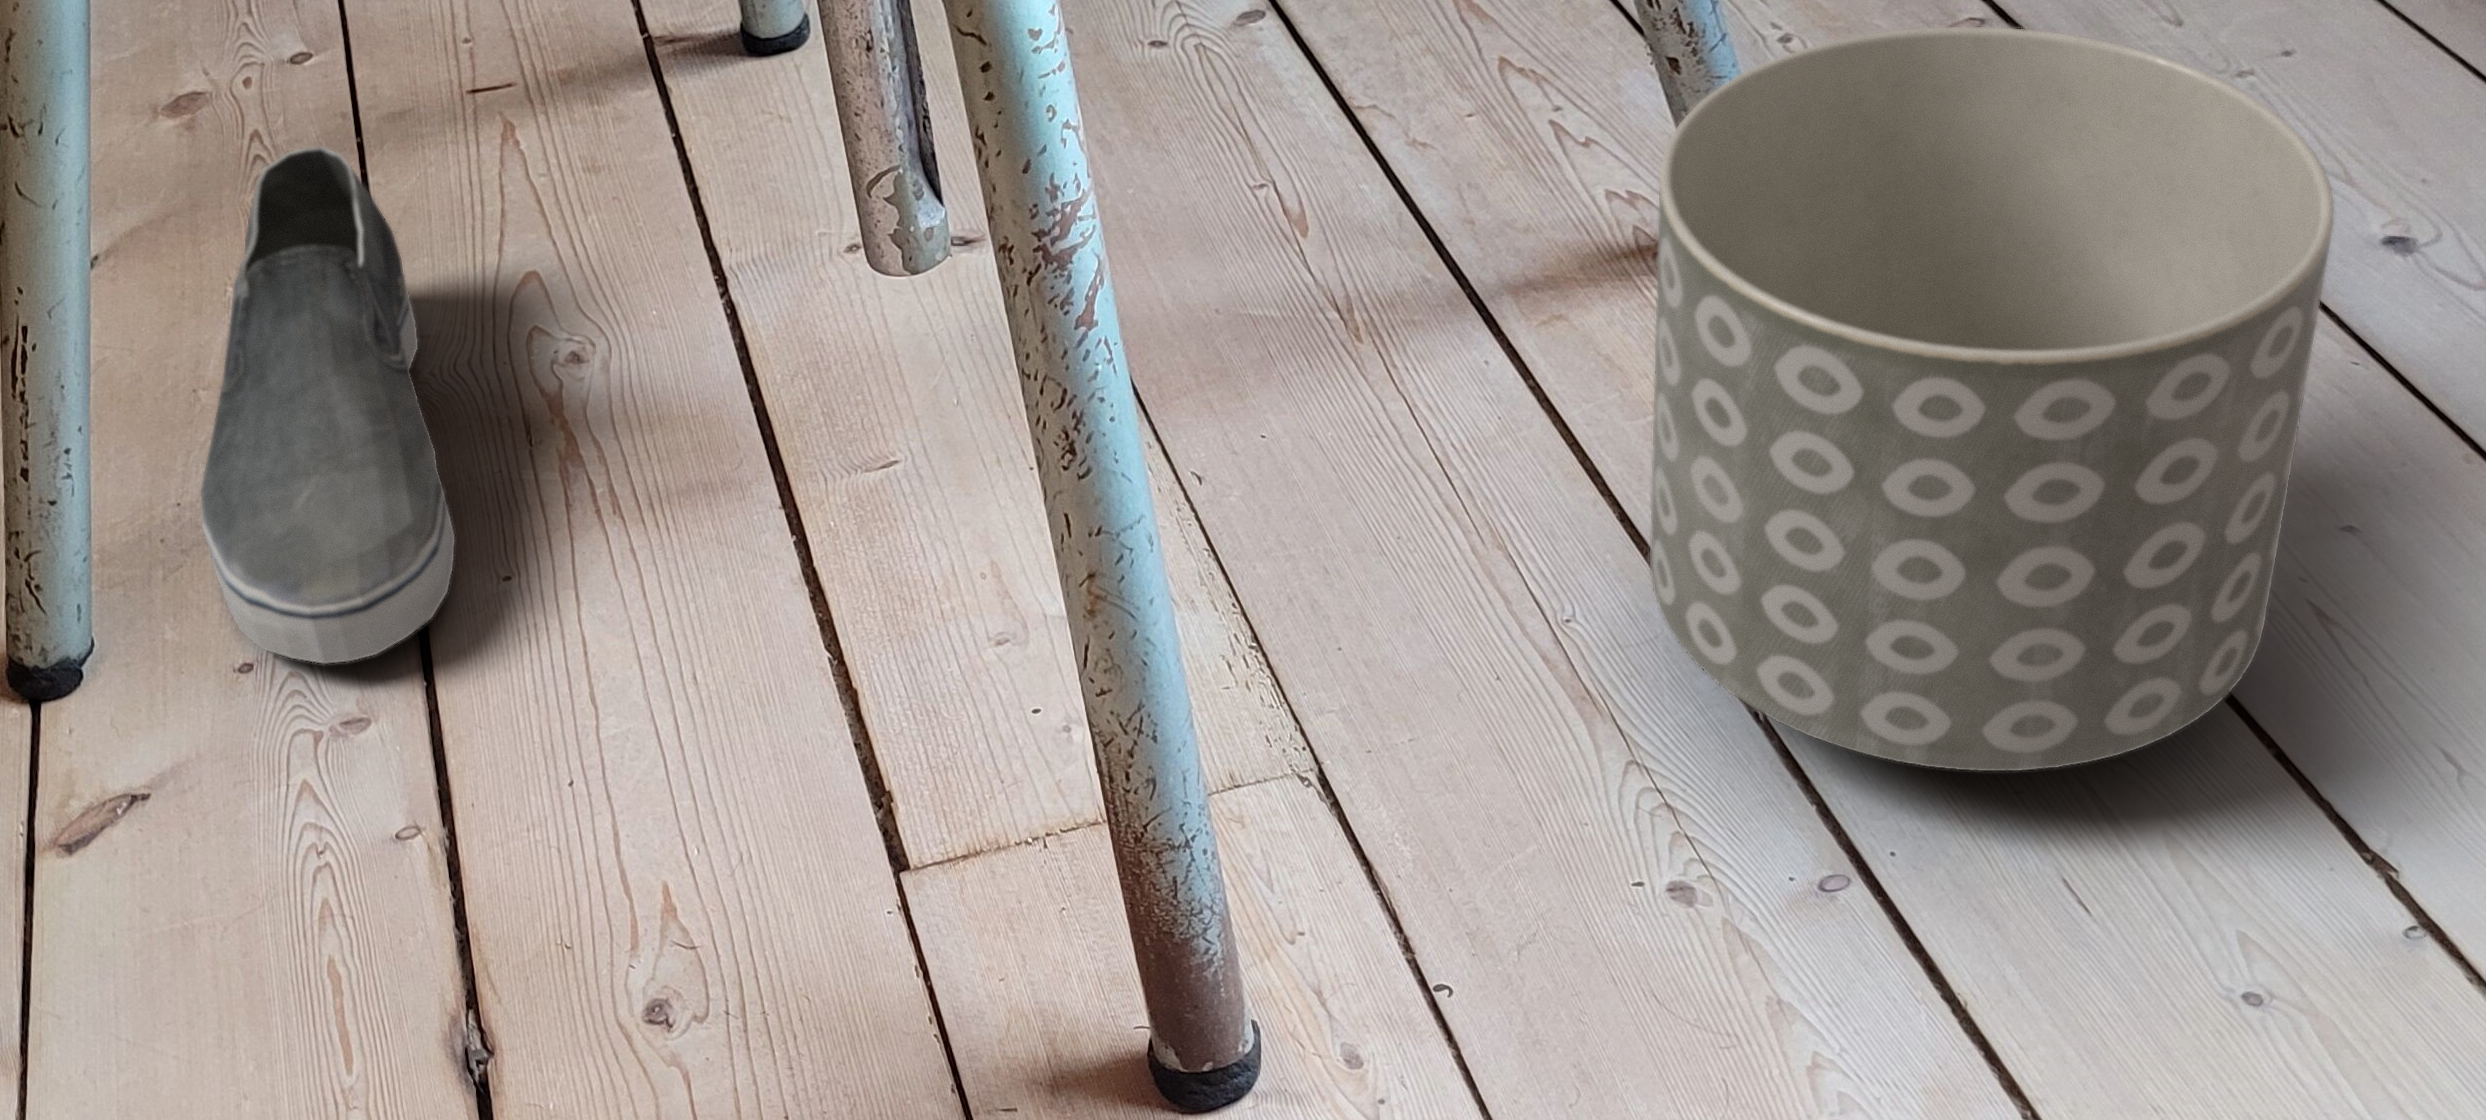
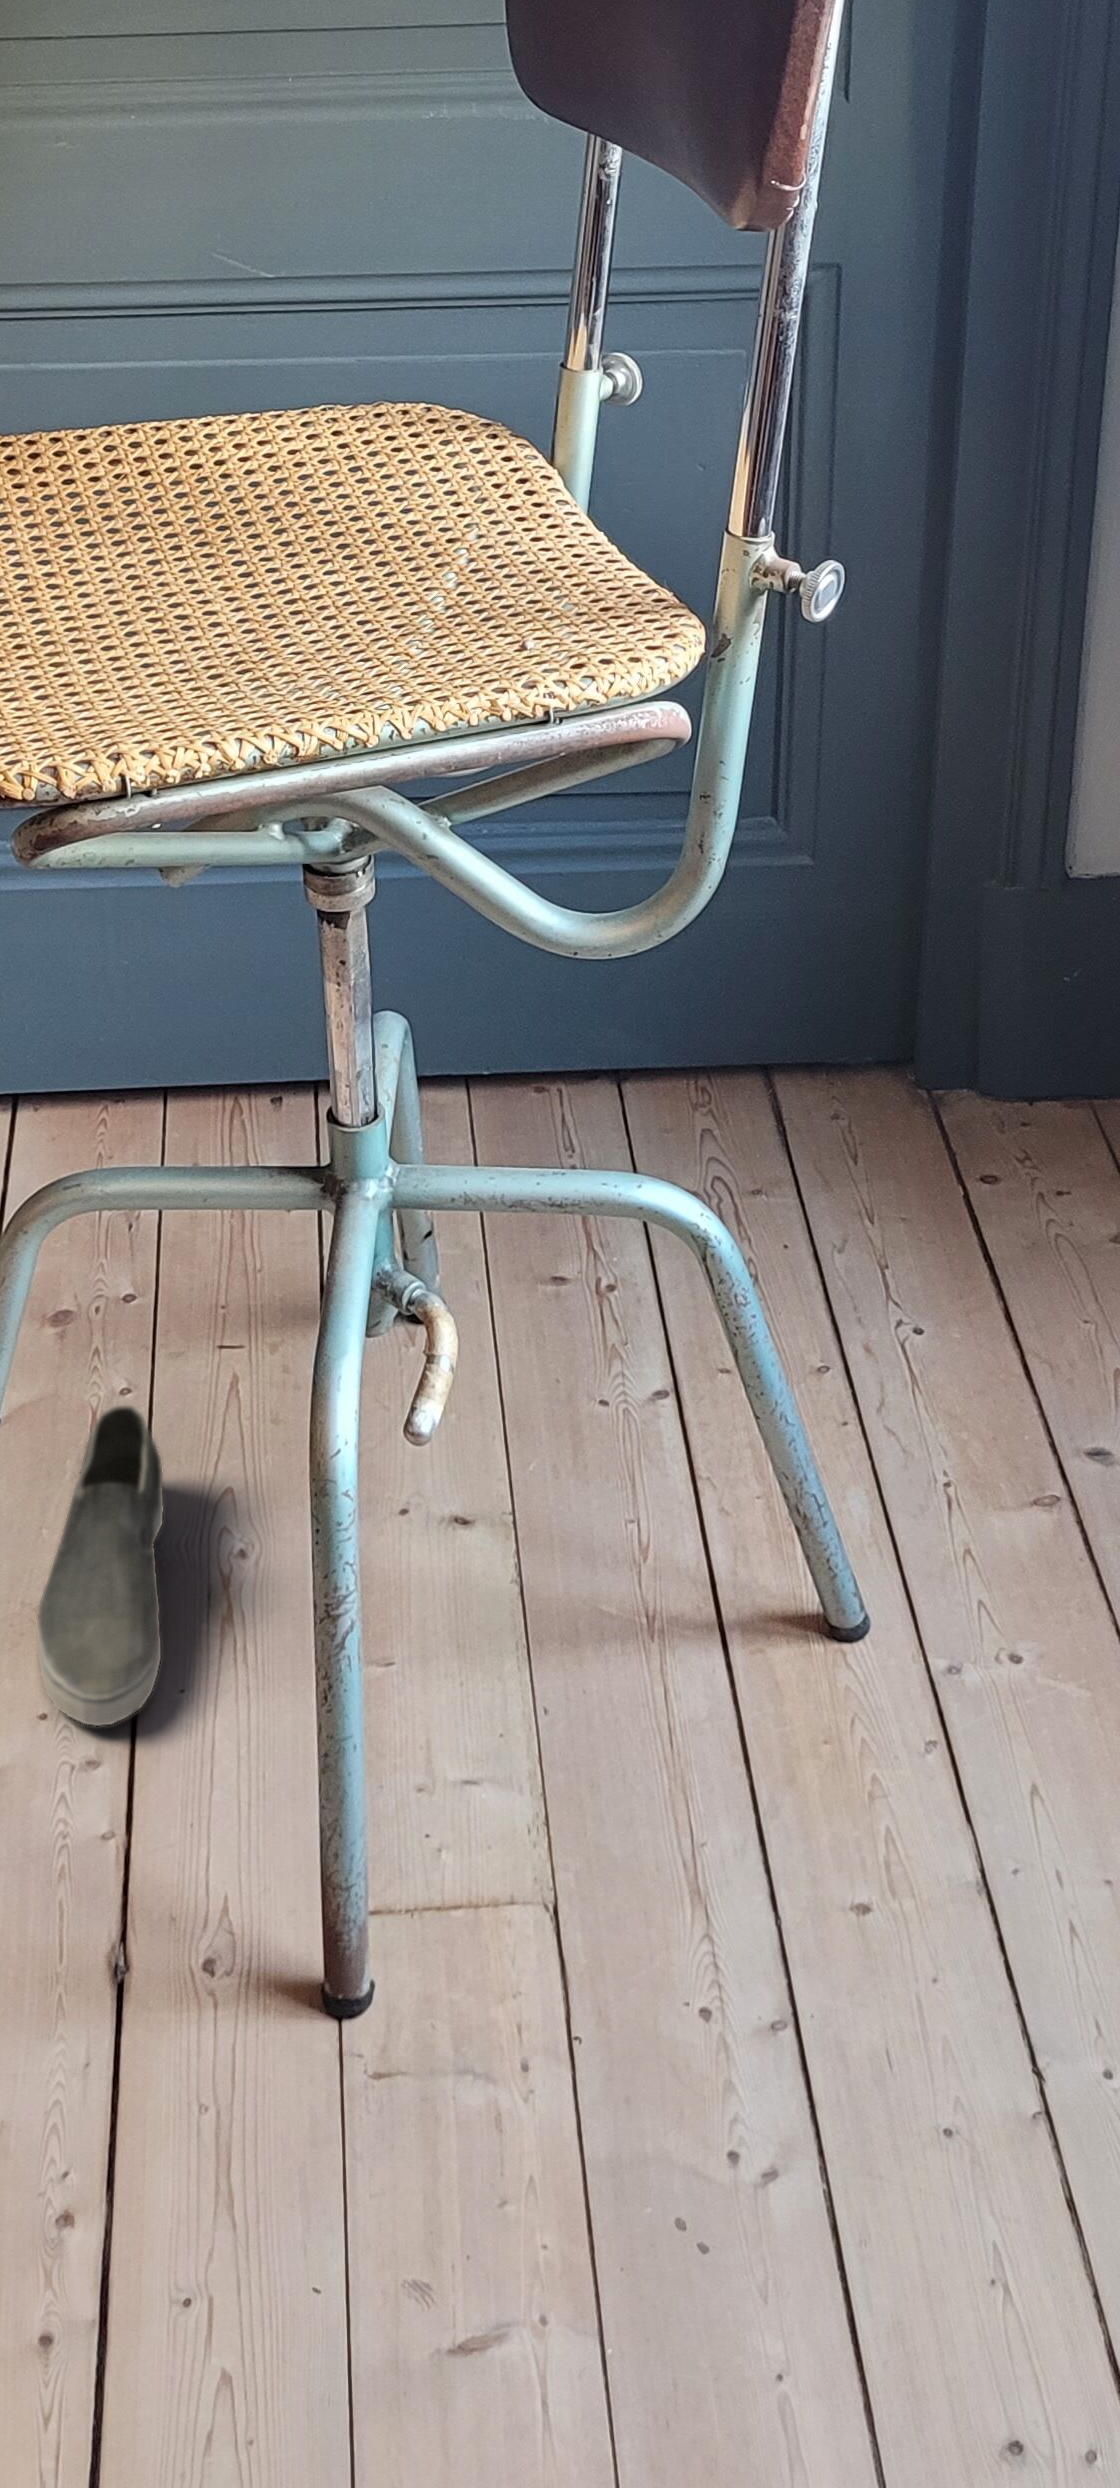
planter: present [1650,27,2334,771] -> none [735,1575,1046,1987]

